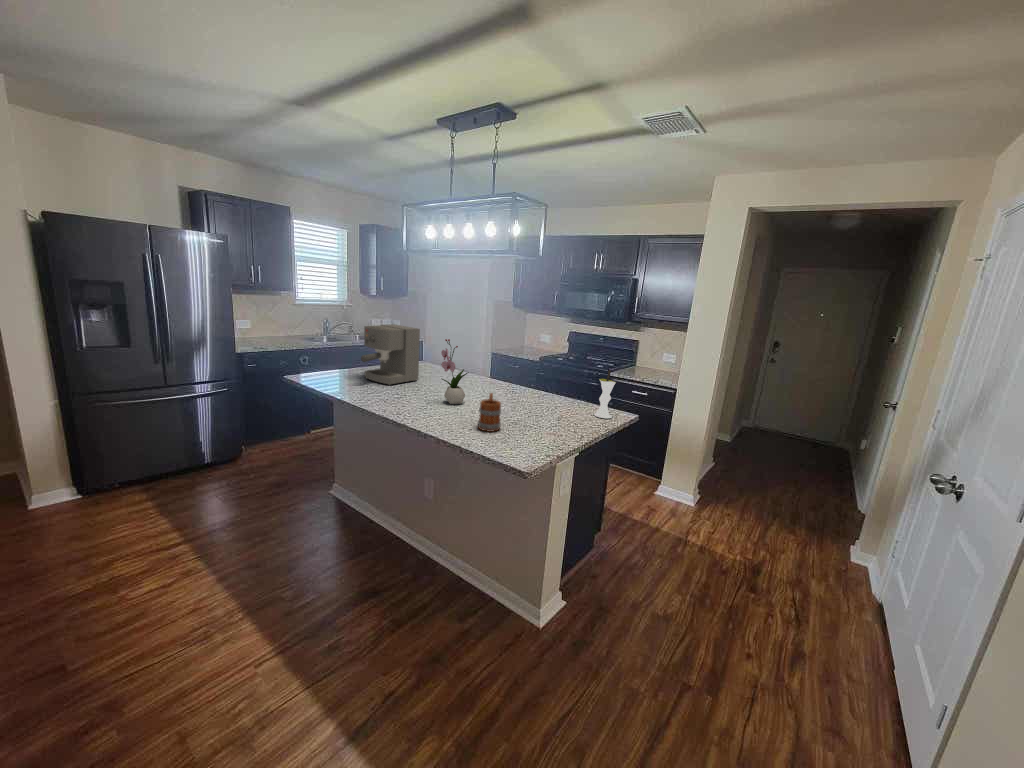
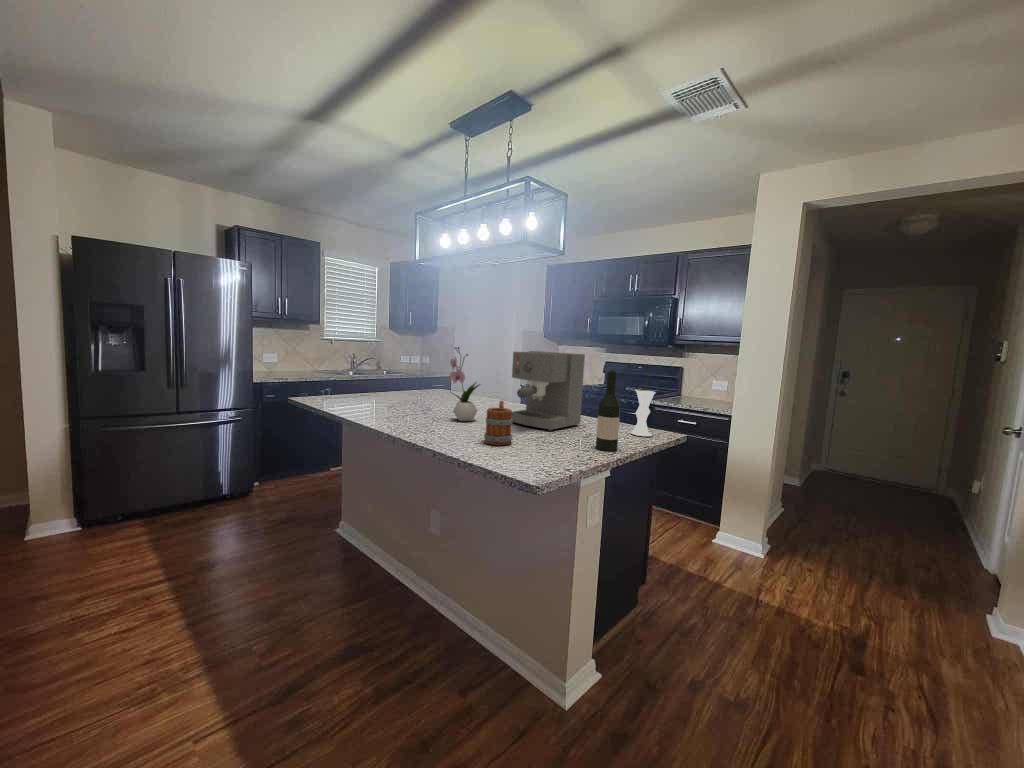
coffee maker: present [361,324,420,385] -> present [512,351,585,431]
wine bottle: none [568,370,589,435] -> present [596,370,620,451]

